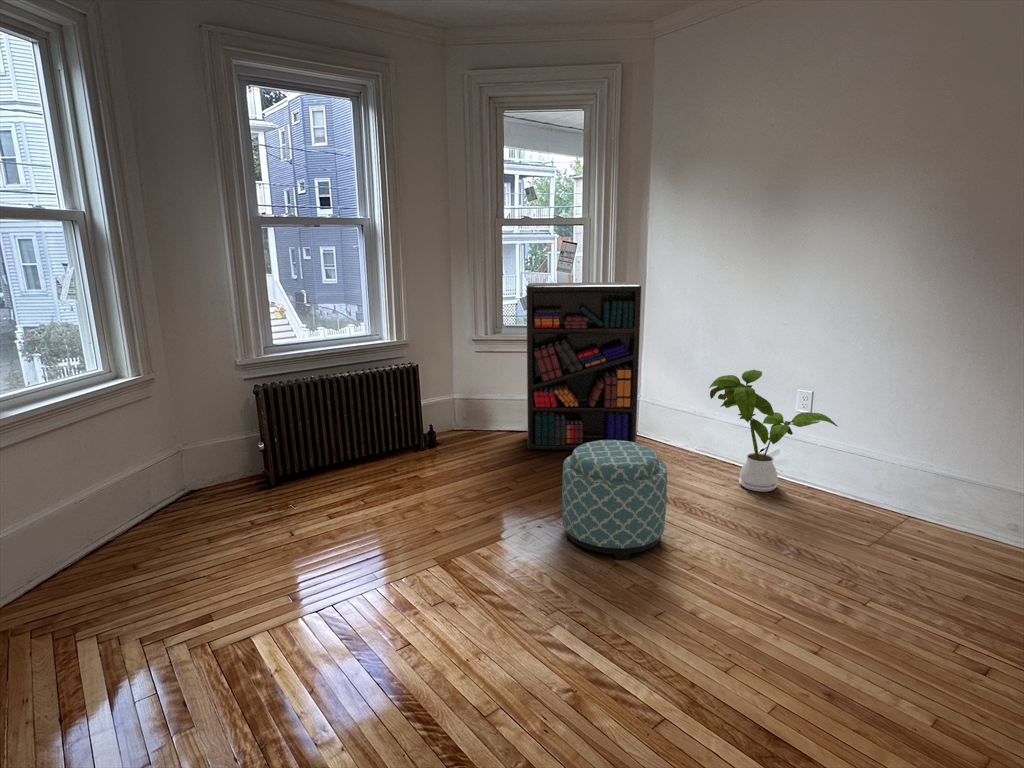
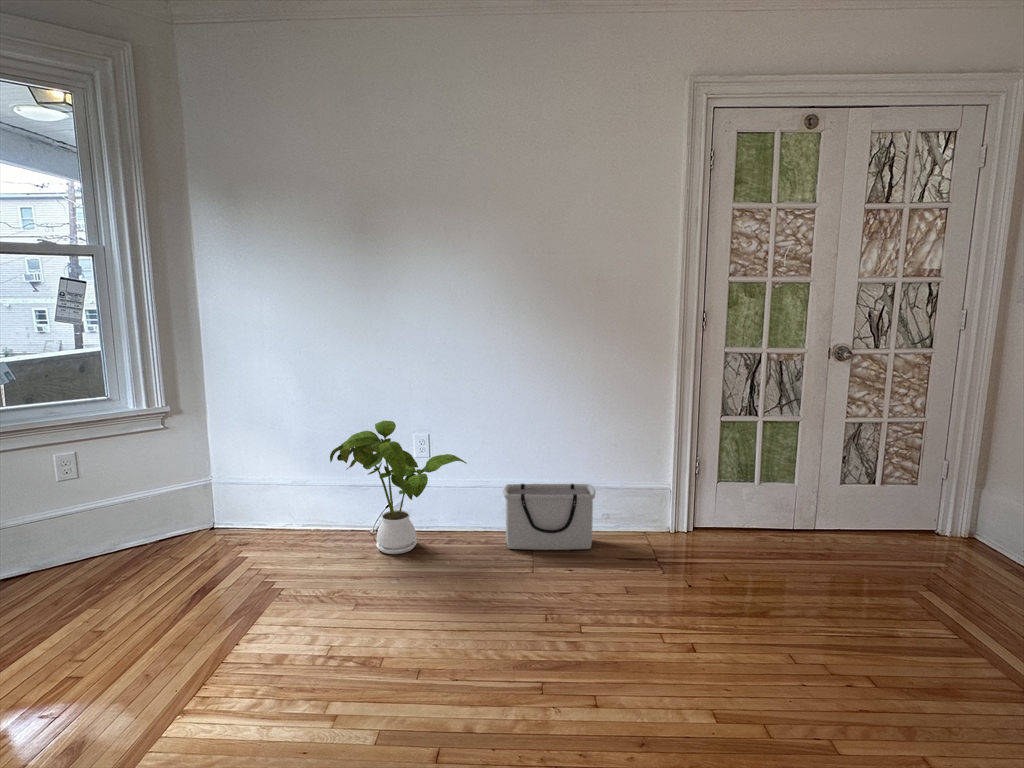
bookshelf: present [527,282,641,450] -> none [11,331,230,601]
ottoman: present [562,440,667,560] -> none [211,542,365,717]
storage bin: none [864,458,989,551] -> present [503,484,595,550]

